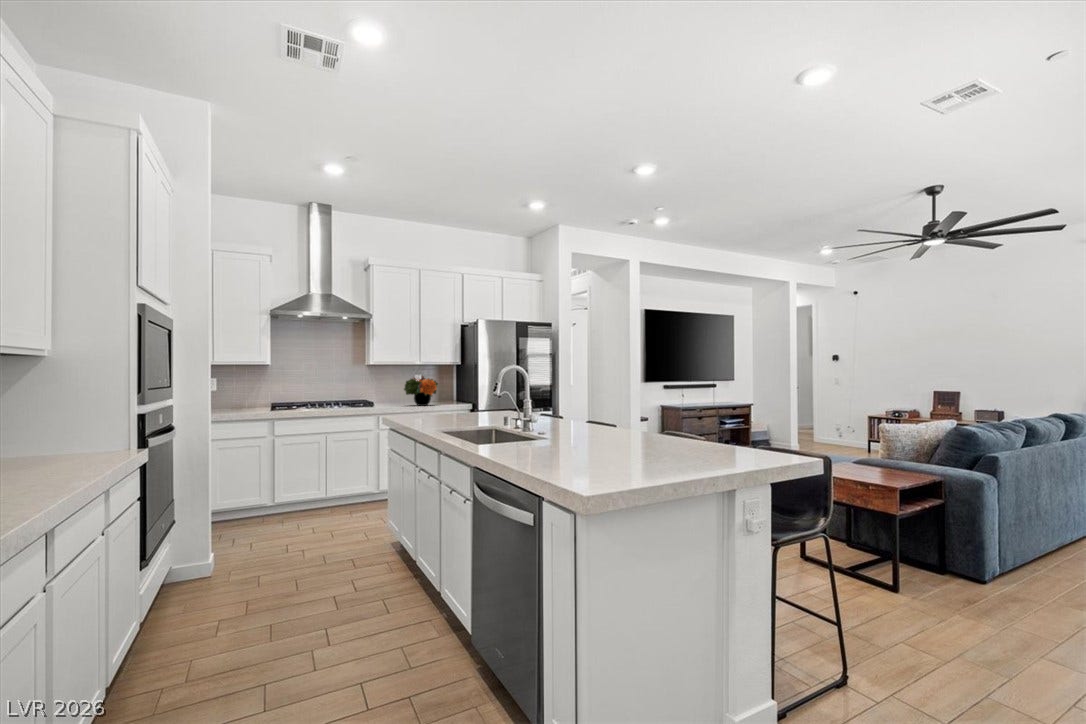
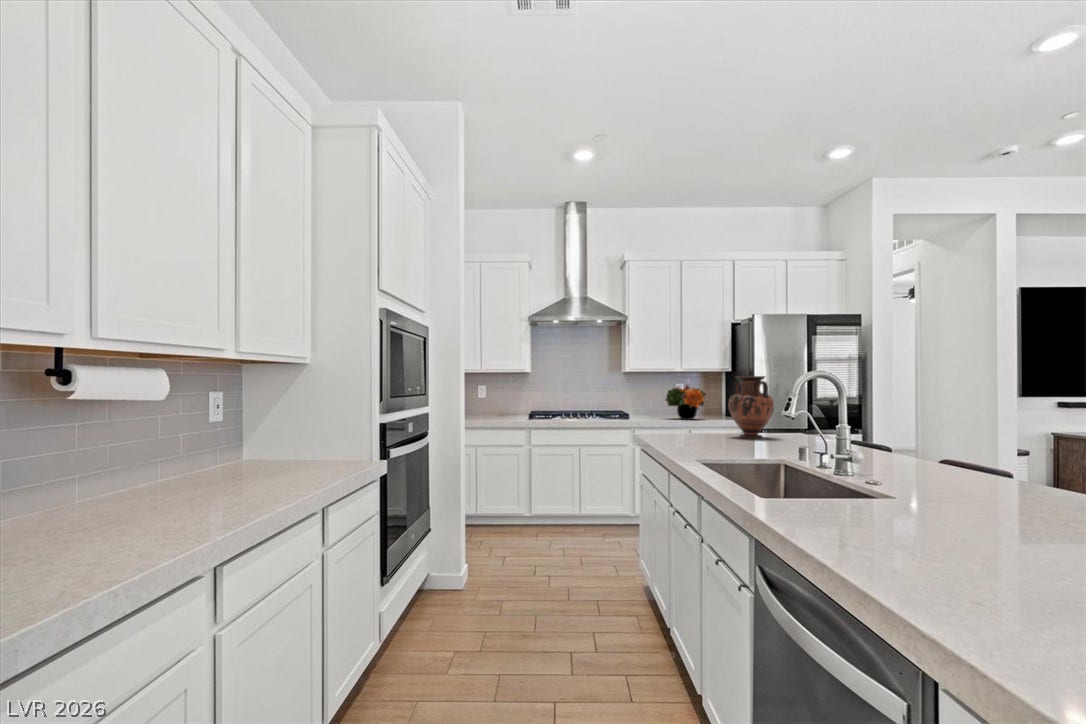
vase: none [464,368,498,416] -> present [728,376,774,438]

